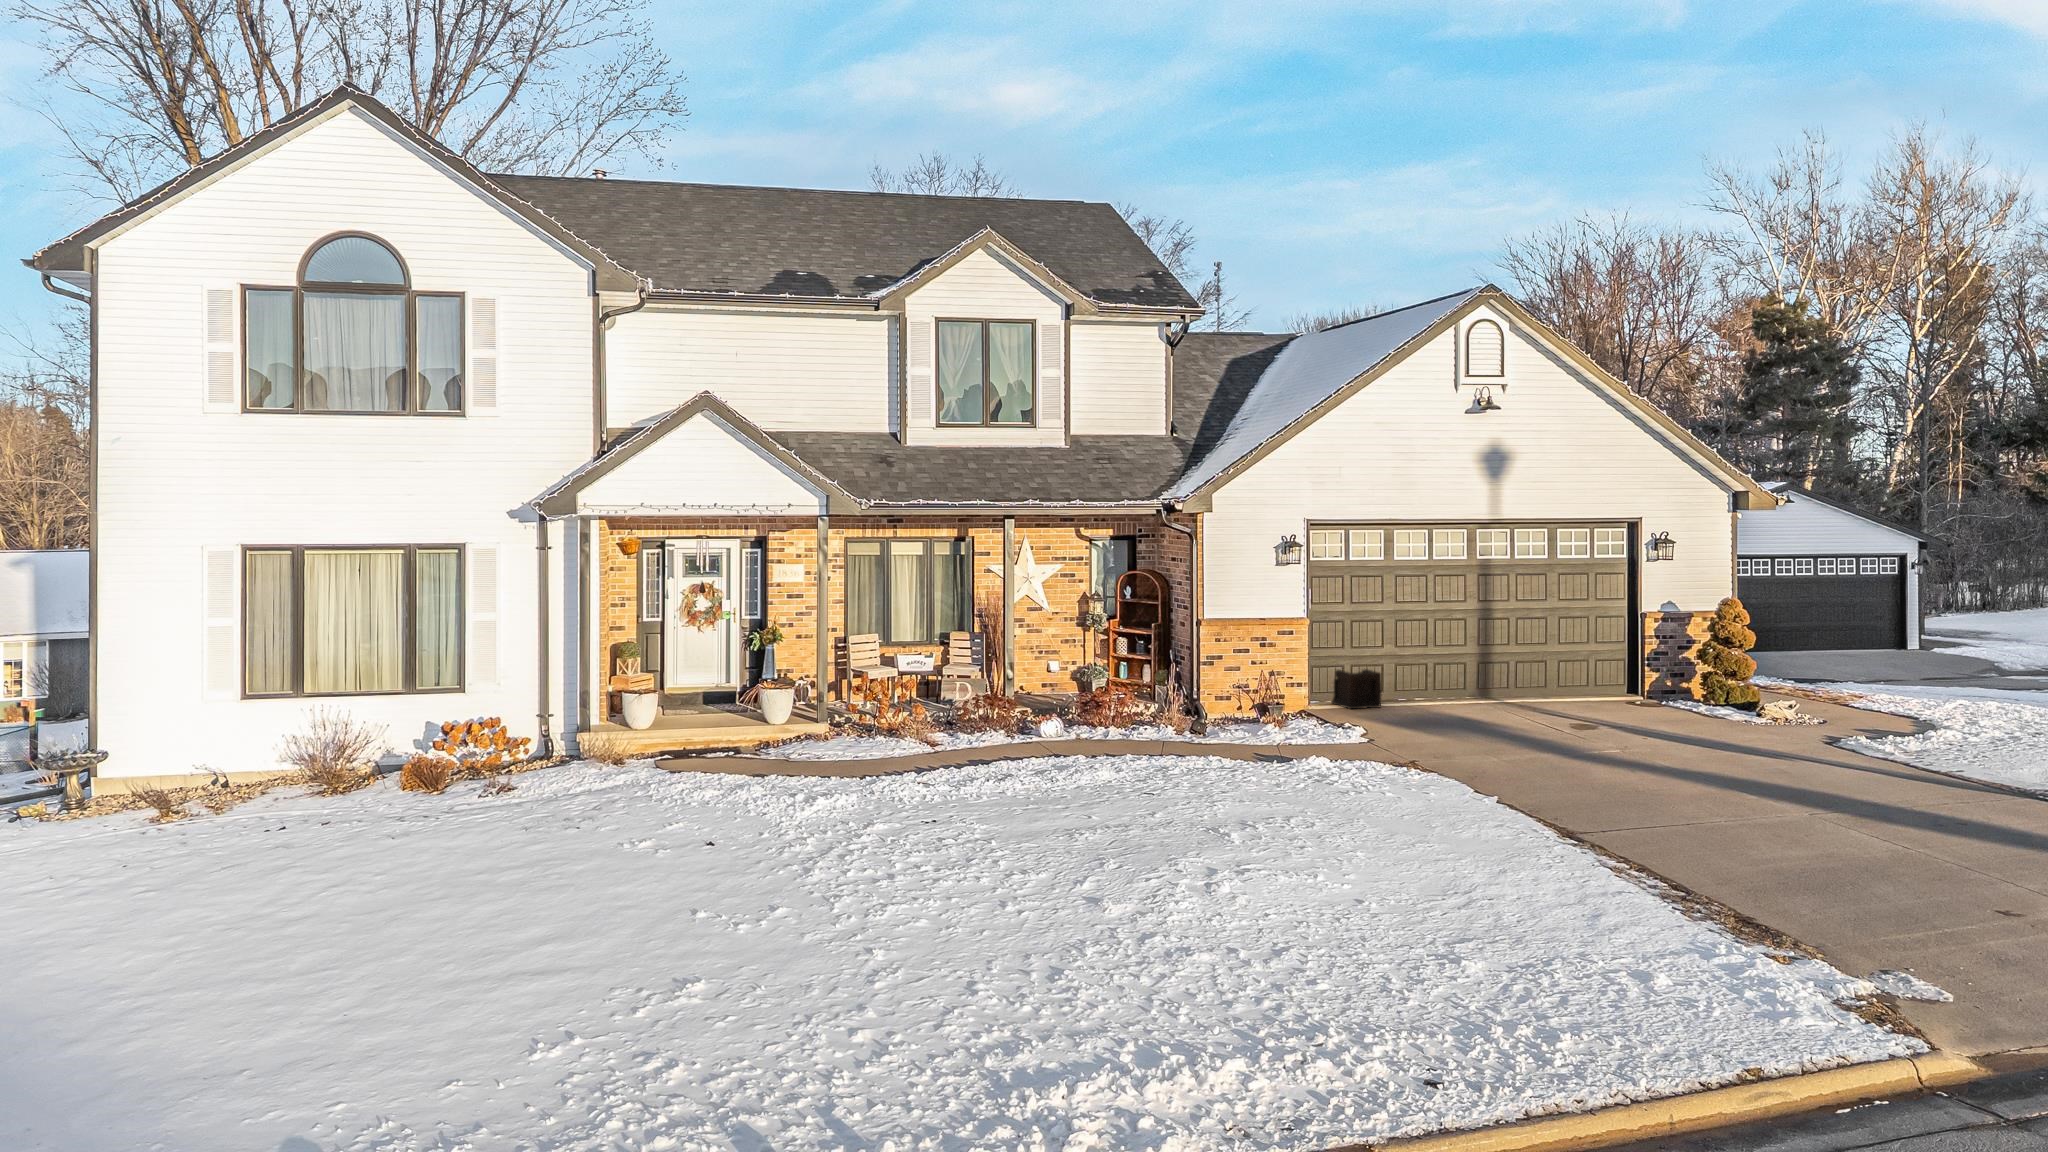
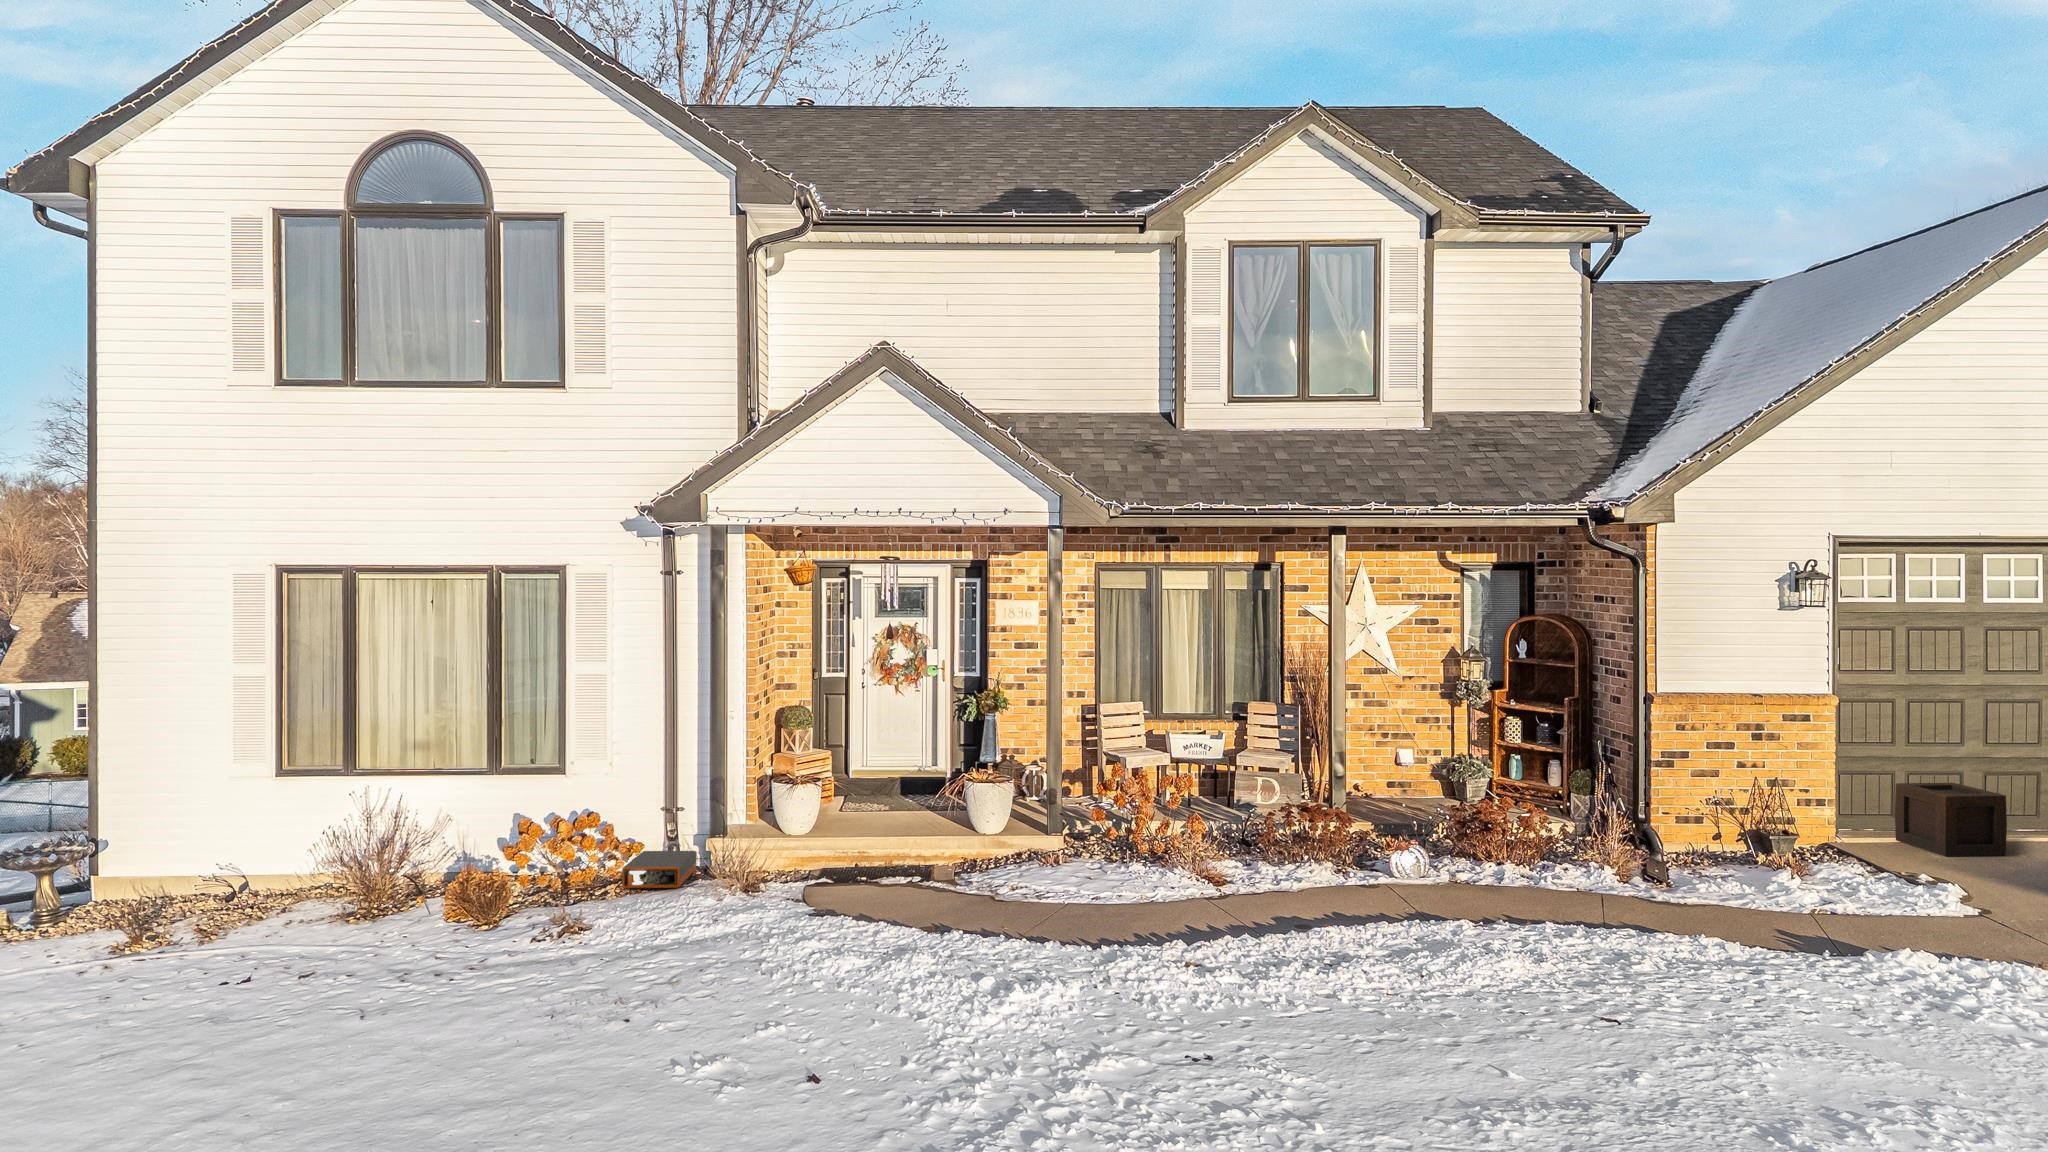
storage box: none [520,746,568,771] -> present [622,851,696,888]

